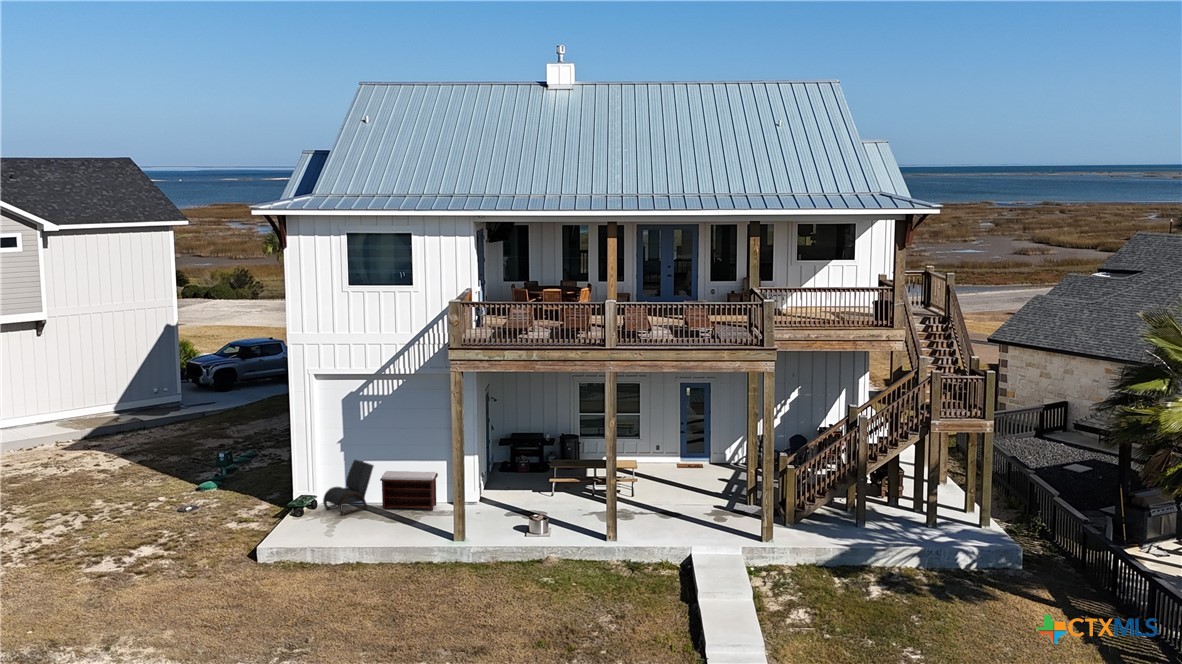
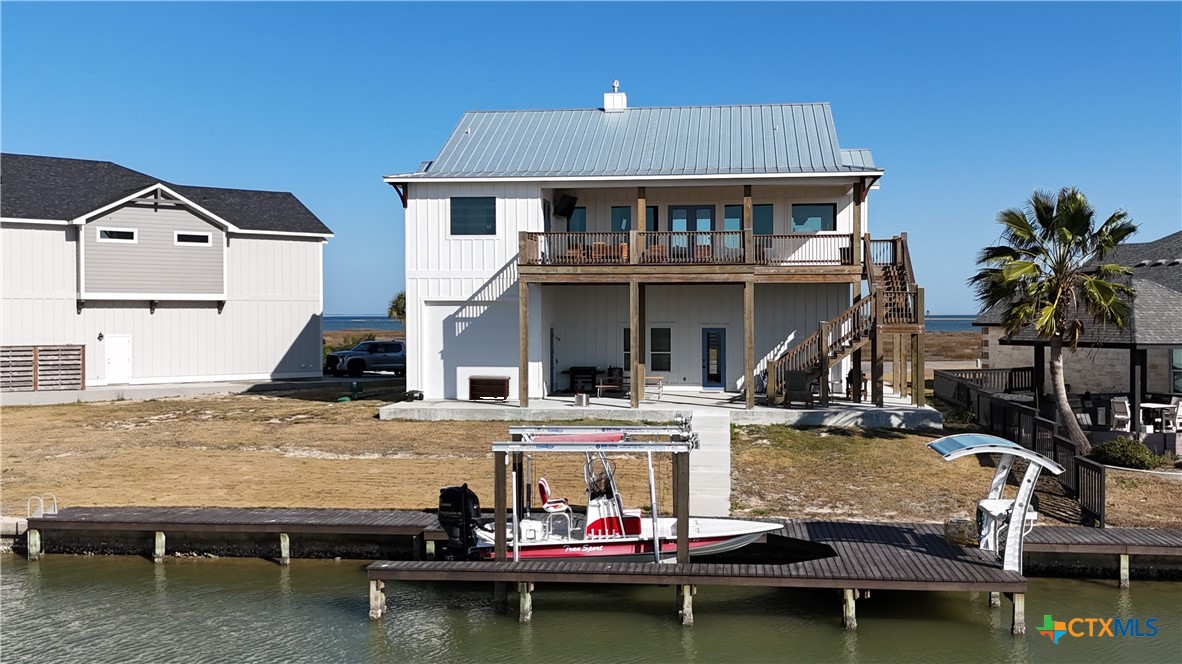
lounge chair: present [323,460,374,516] -> present [784,370,814,409]

